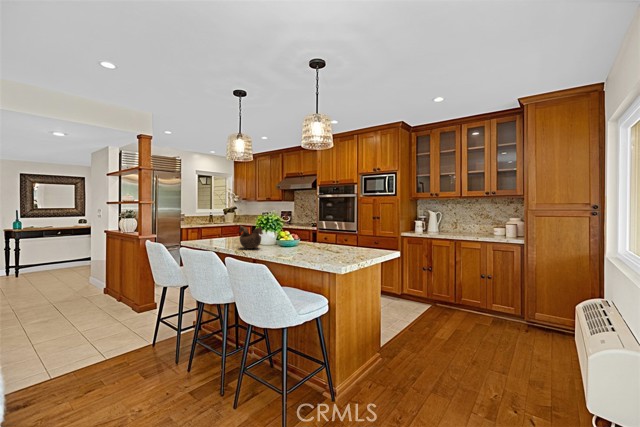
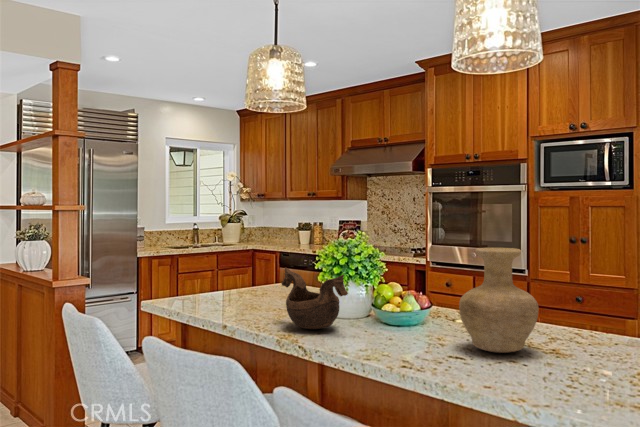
vase: none [303,215,332,253] -> present [459,248,539,353]

